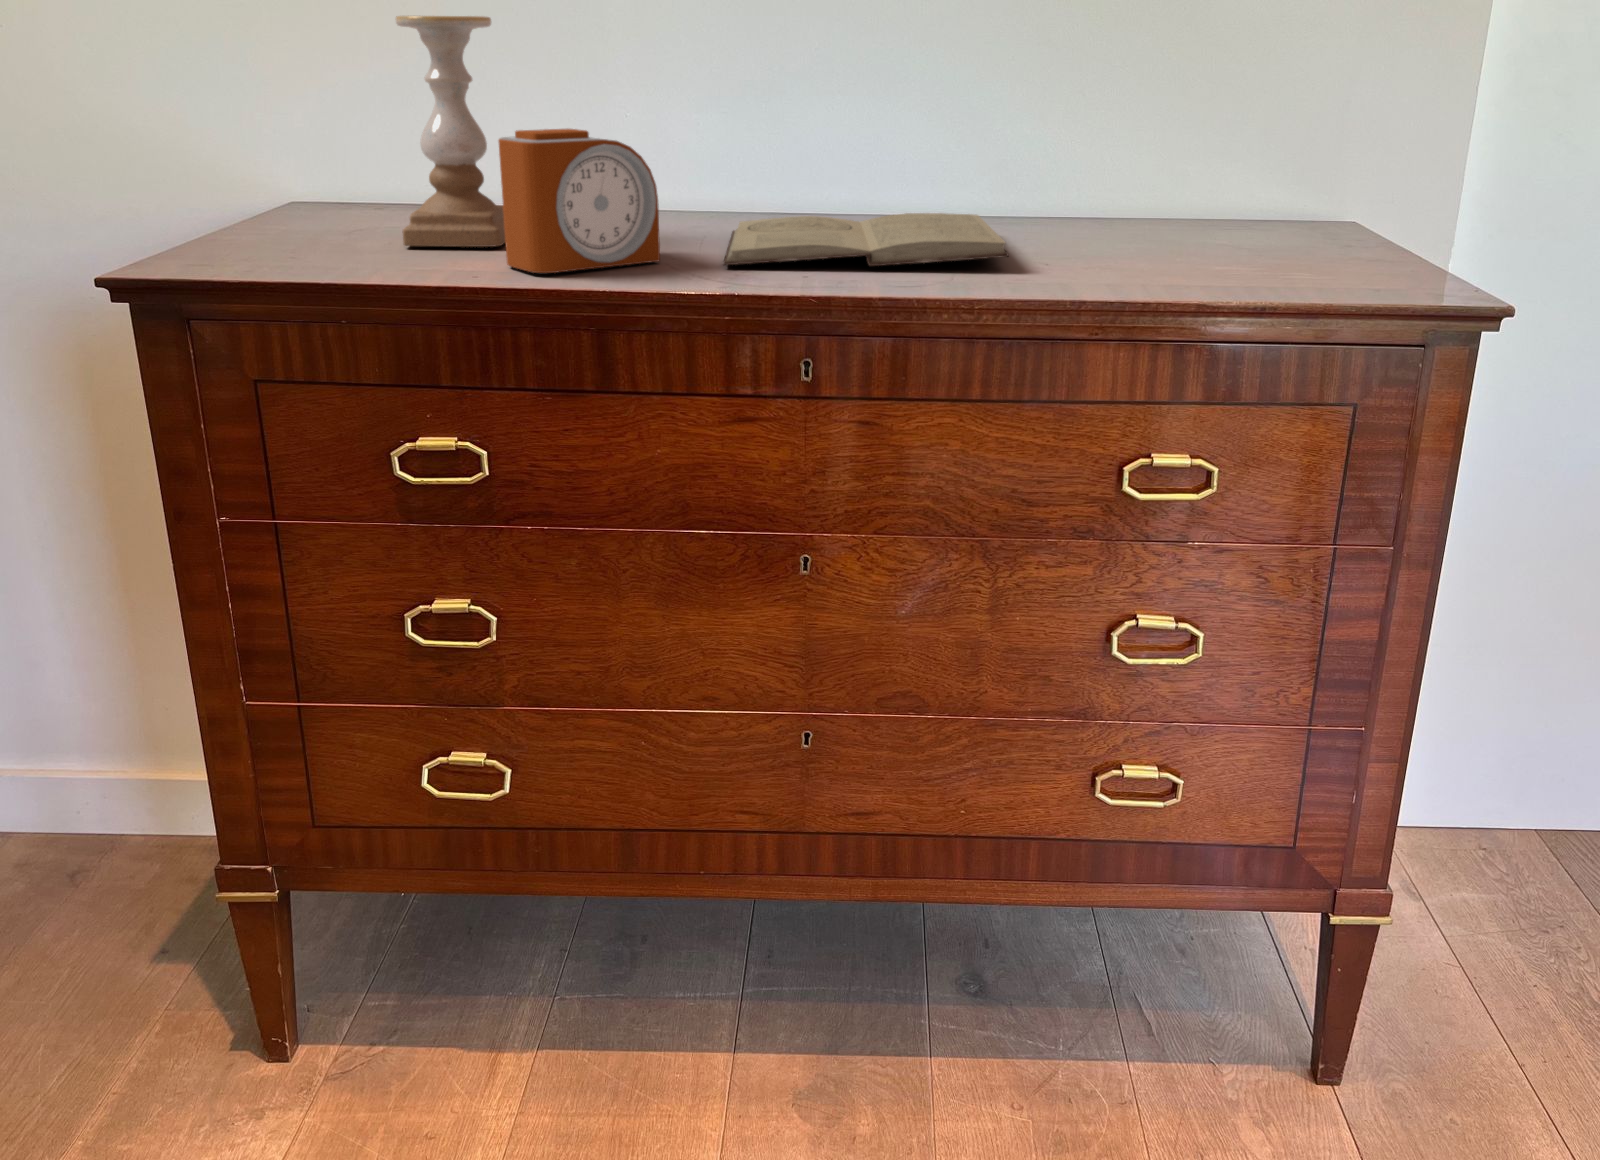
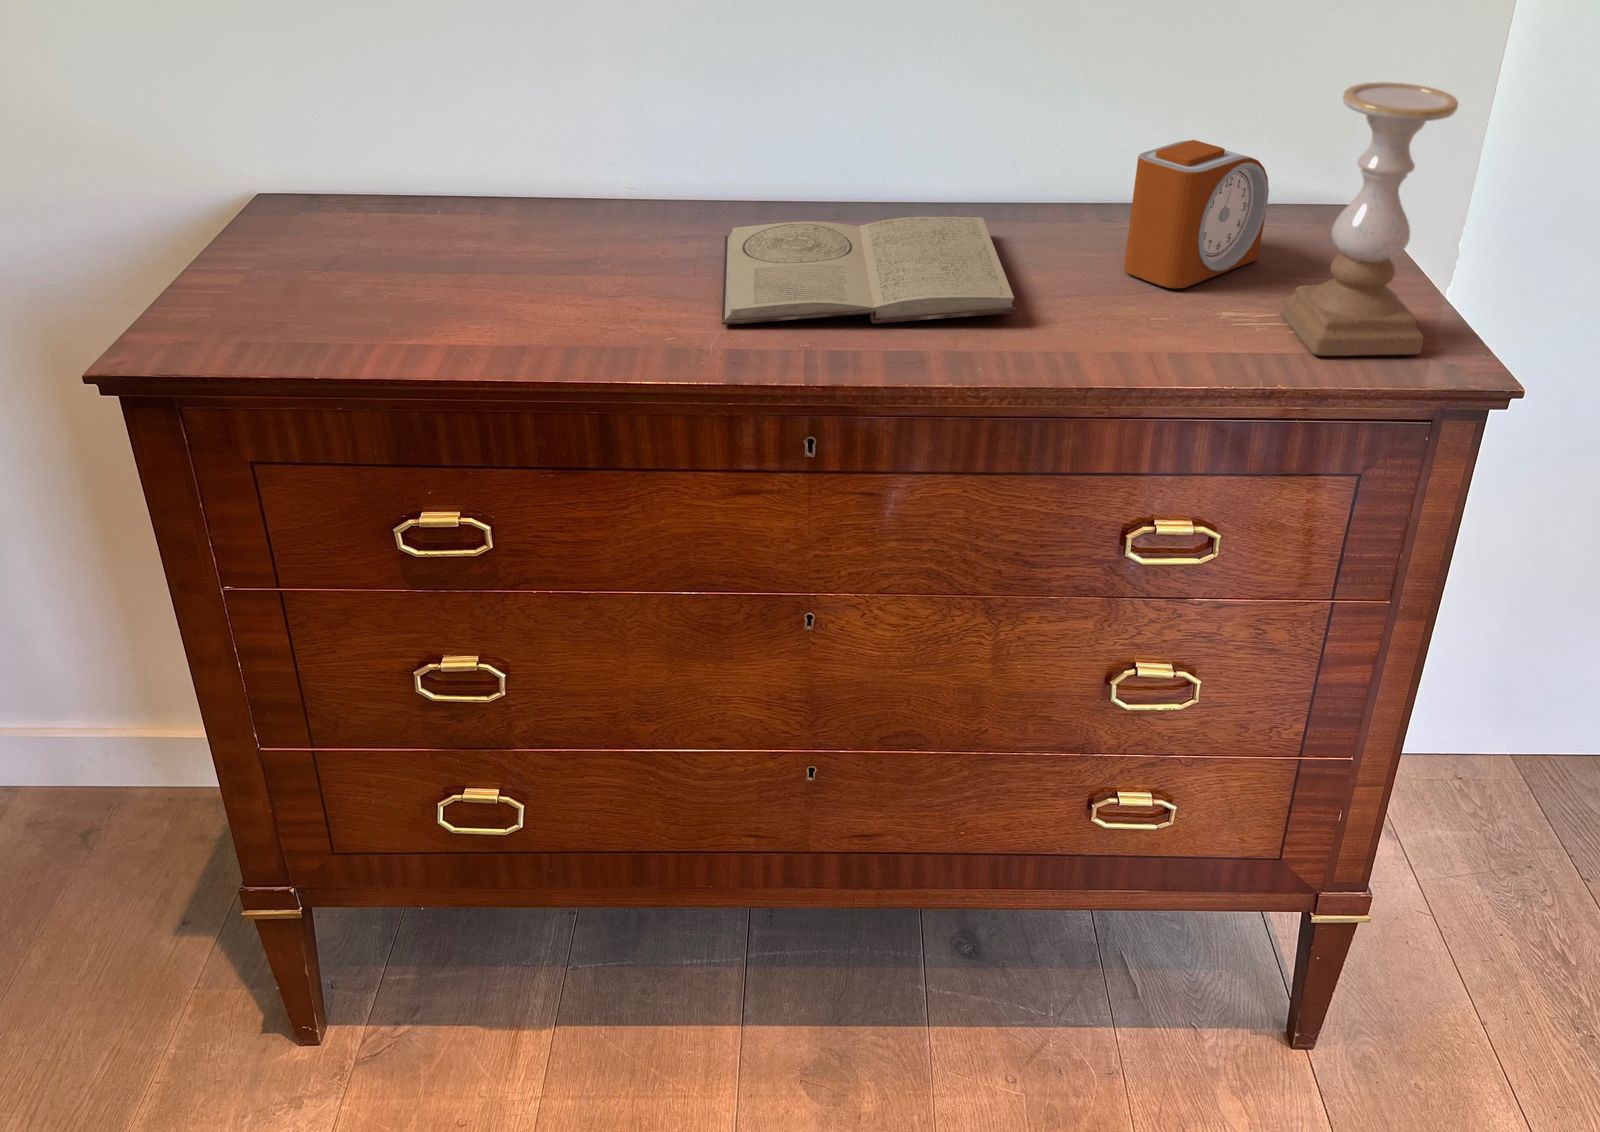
candle holder: present [396,16,505,247] -> present [1281,82,1458,356]
alarm clock: present [499,129,660,273] -> present [1124,140,1269,288]

